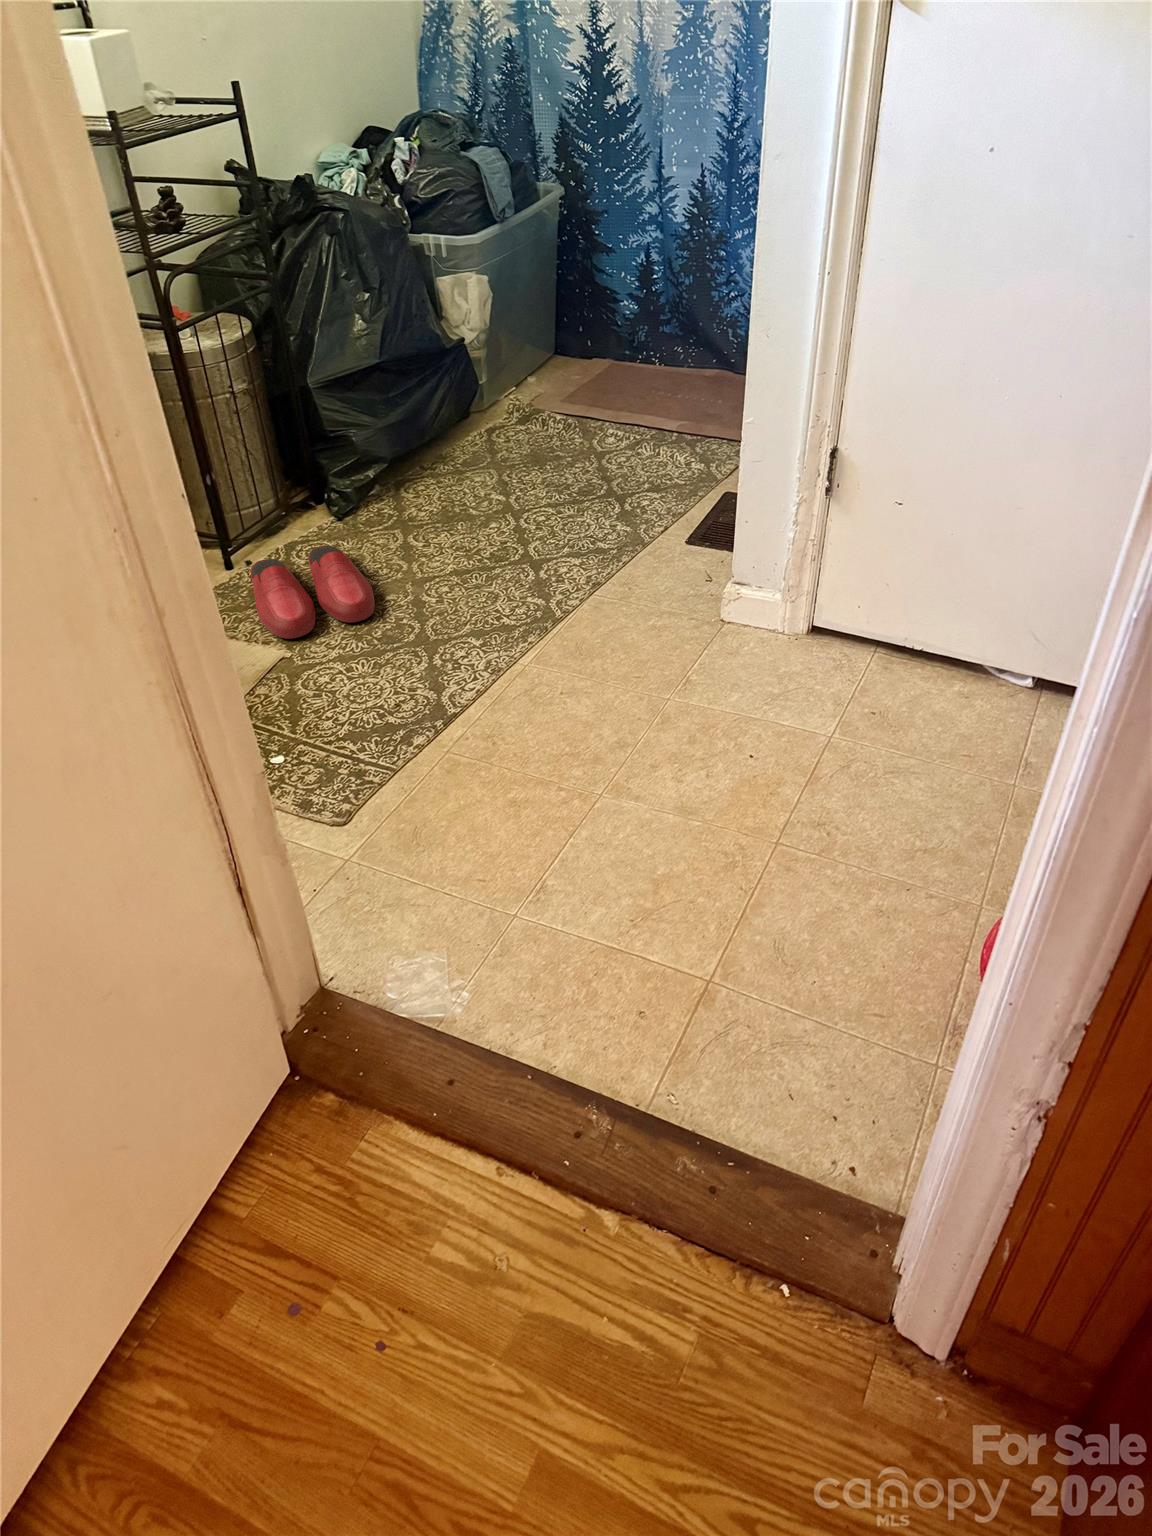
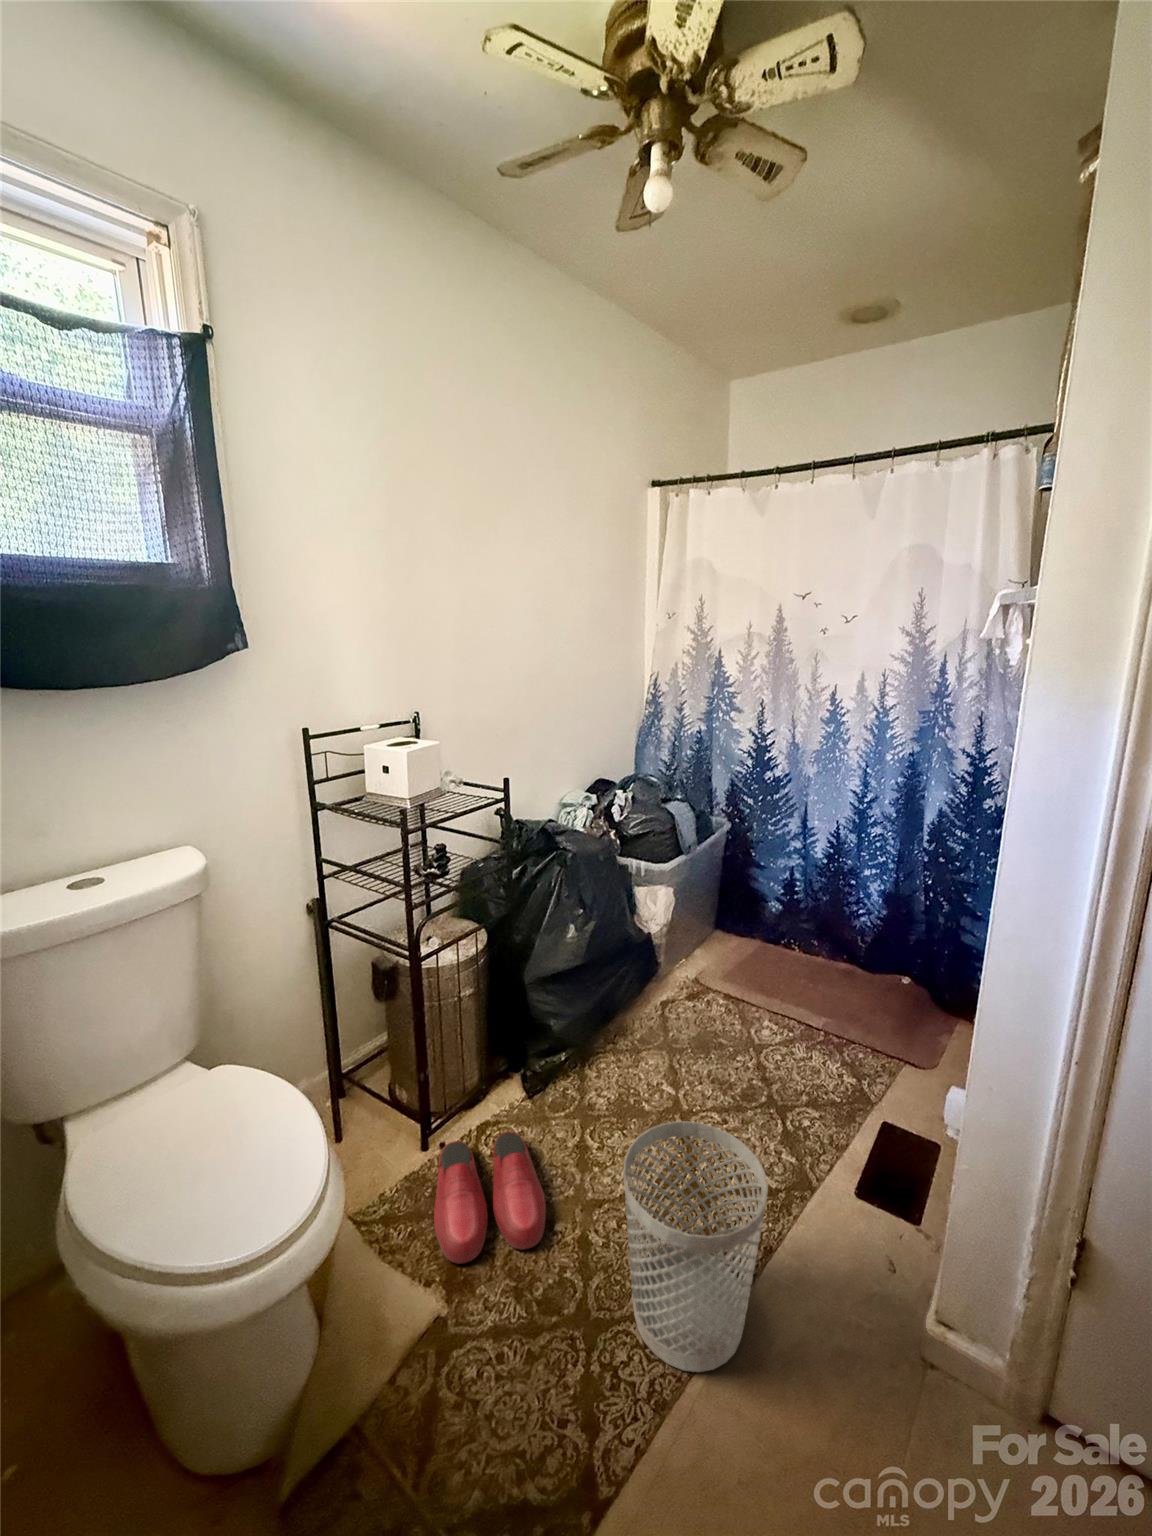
wastebasket: none [438,463,576,666] -> present [623,1121,768,1372]

